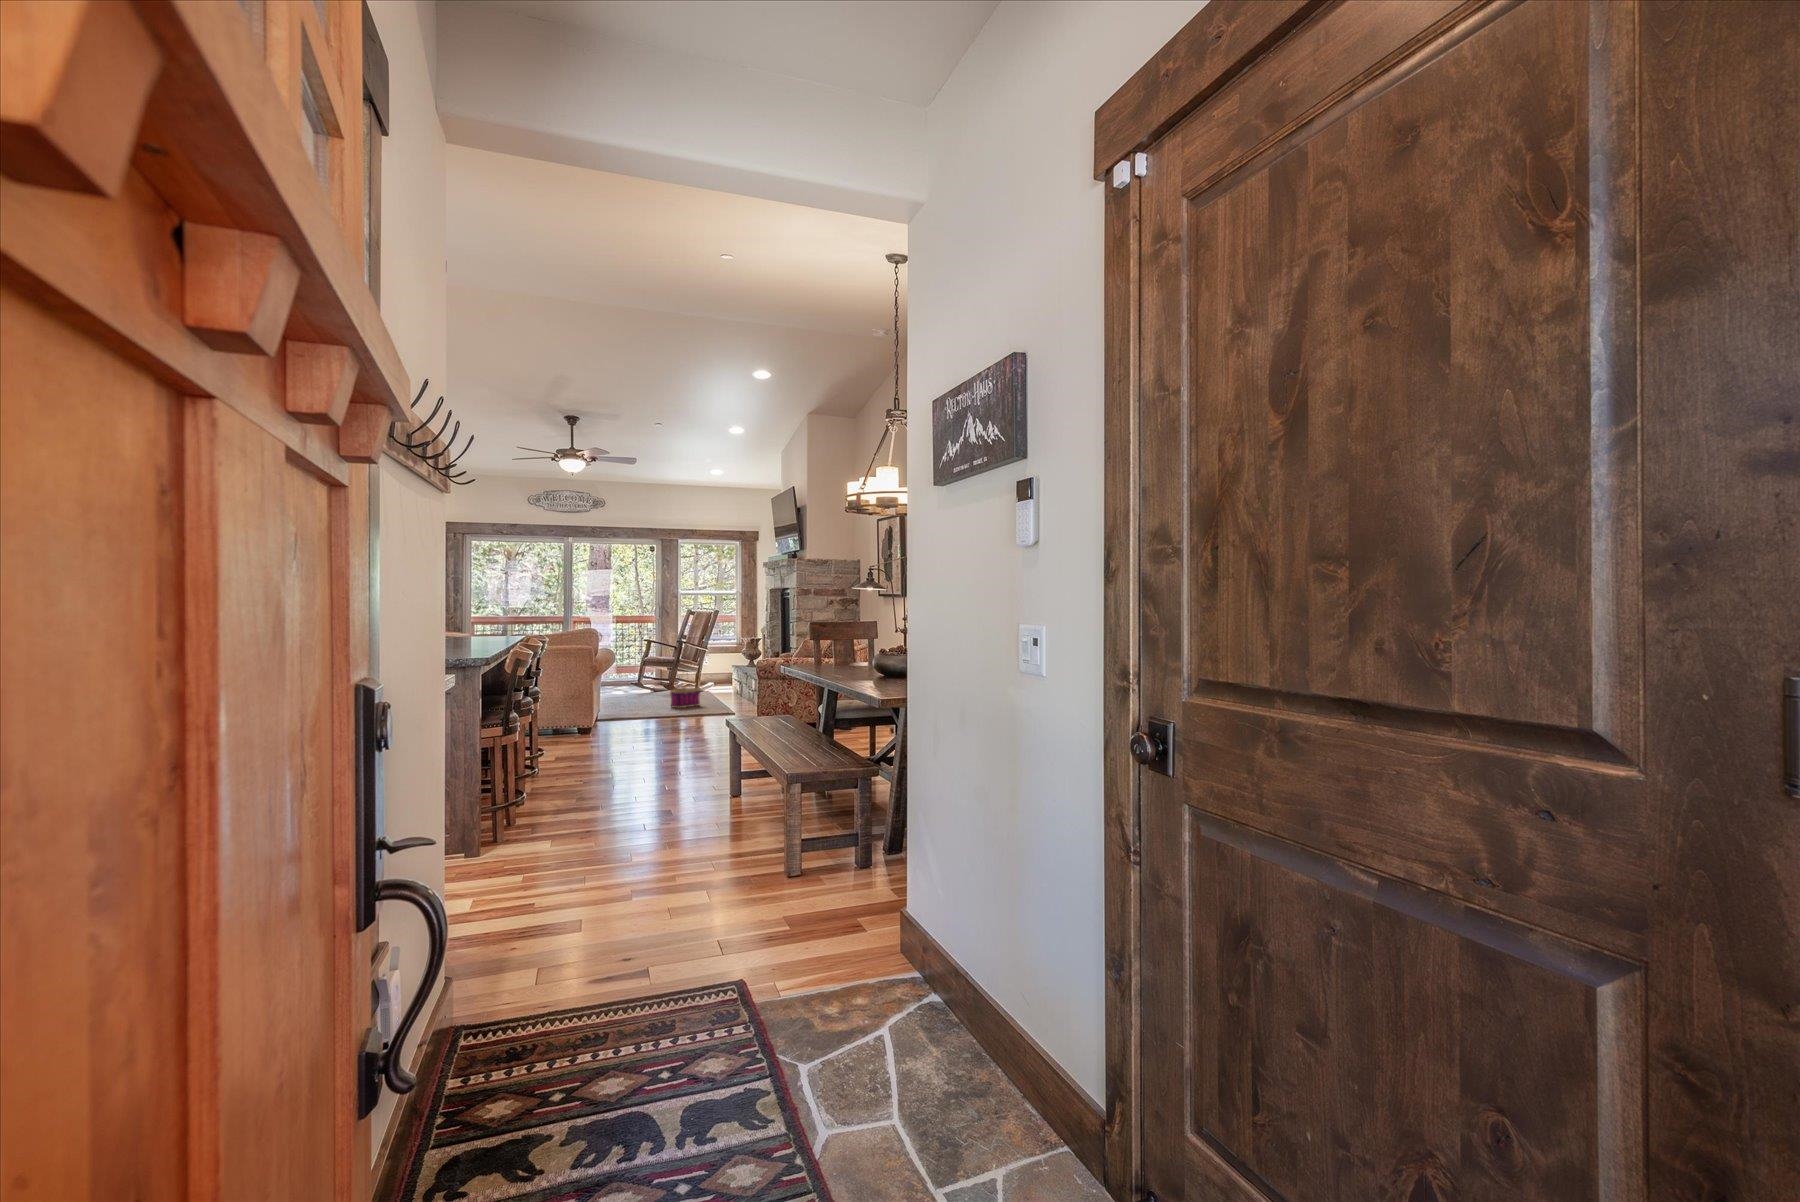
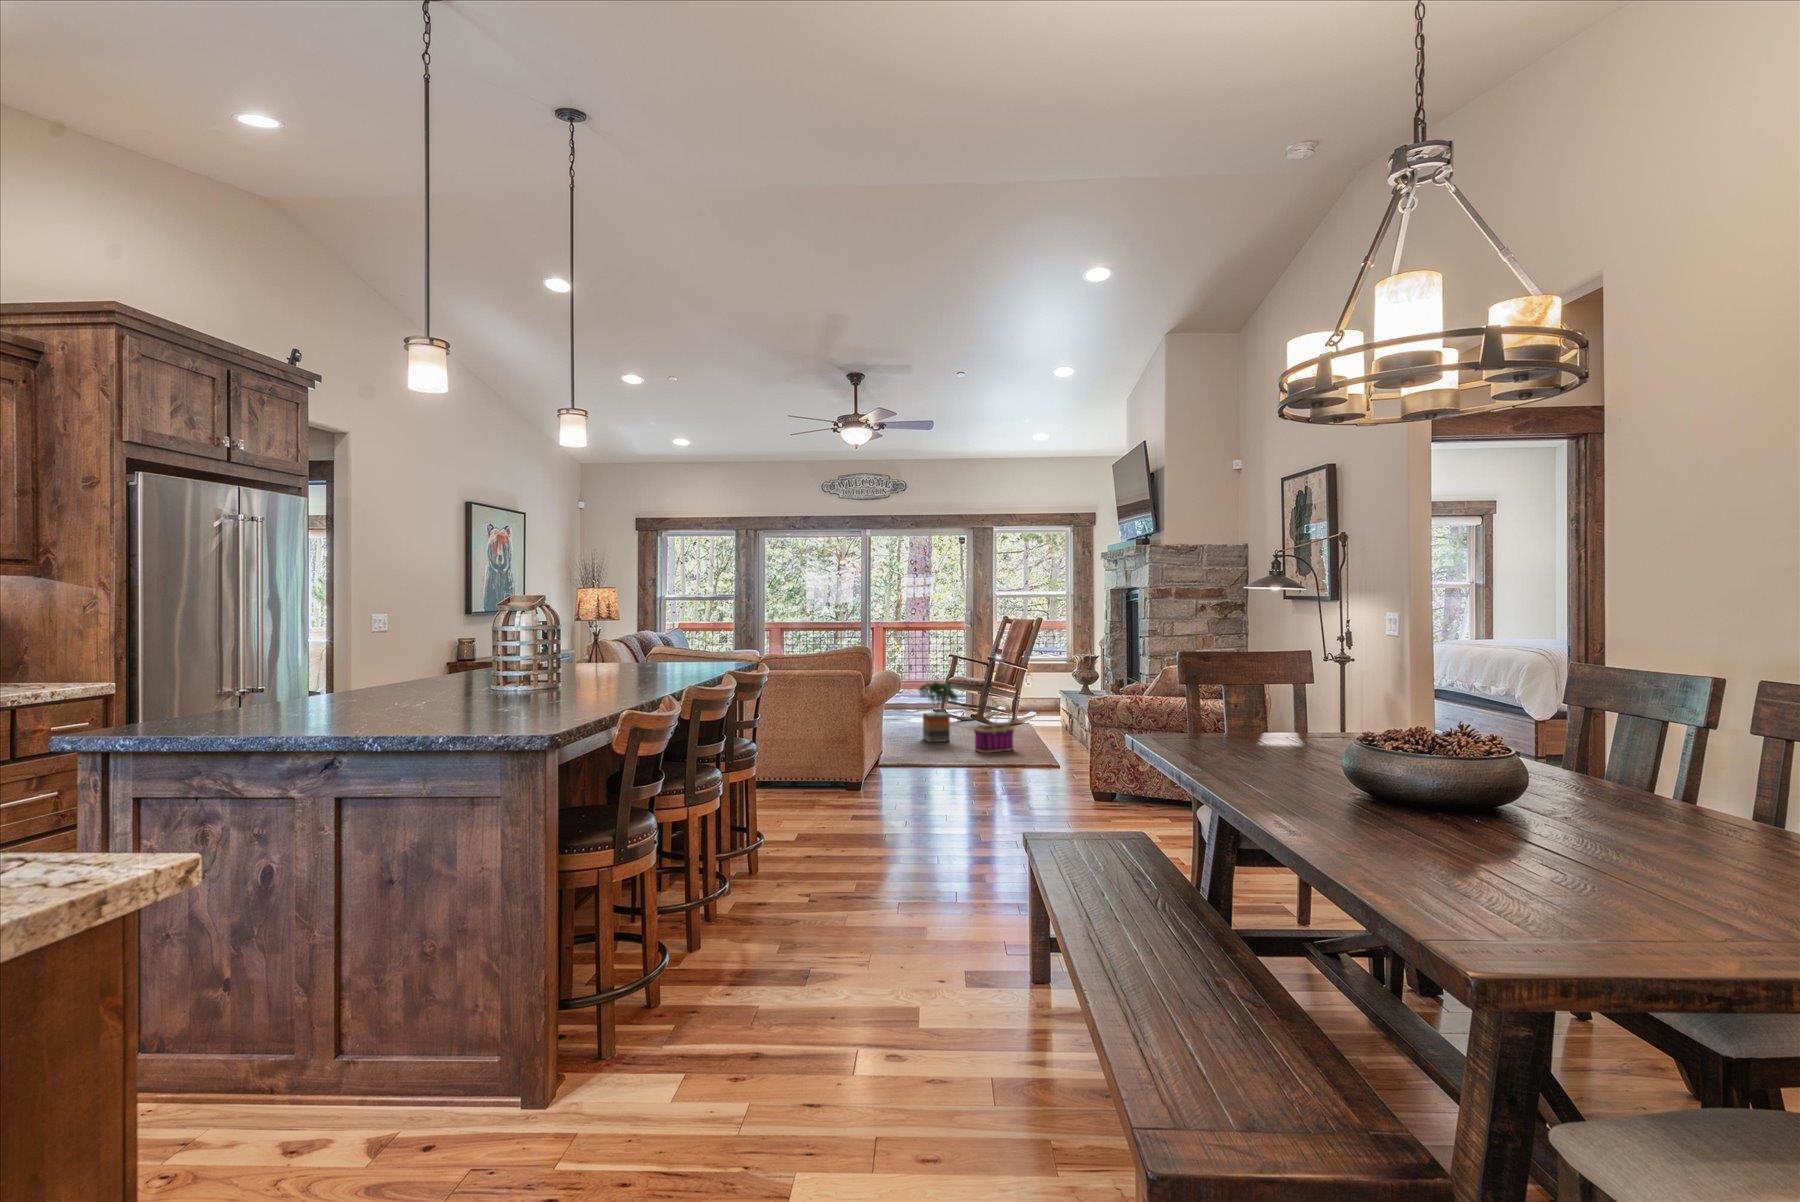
potted tree: none [622,658,657,704] -> present [918,682,958,742]

